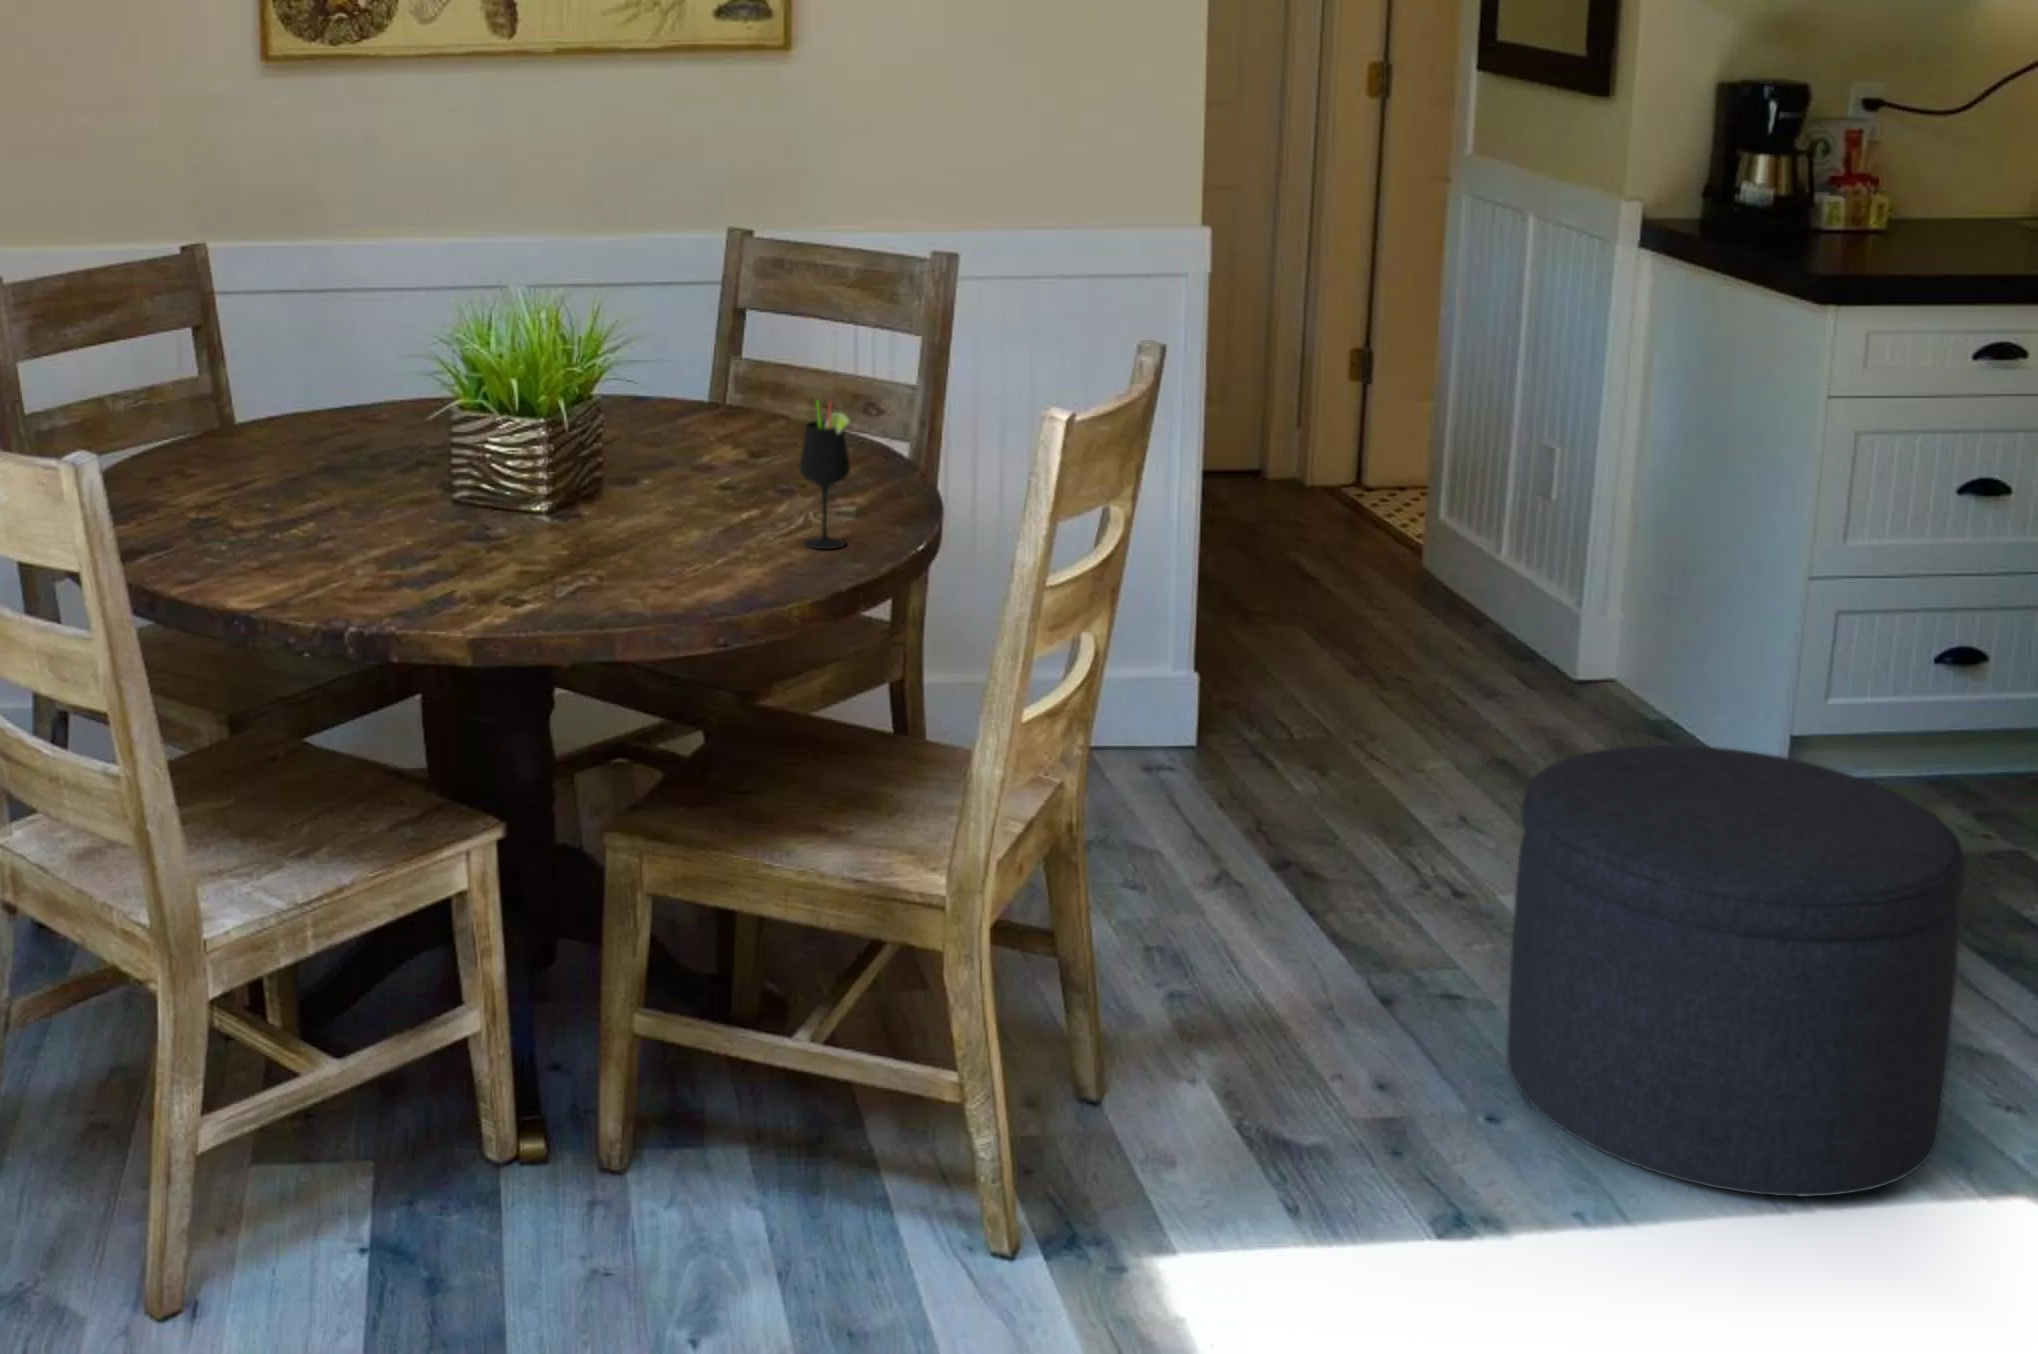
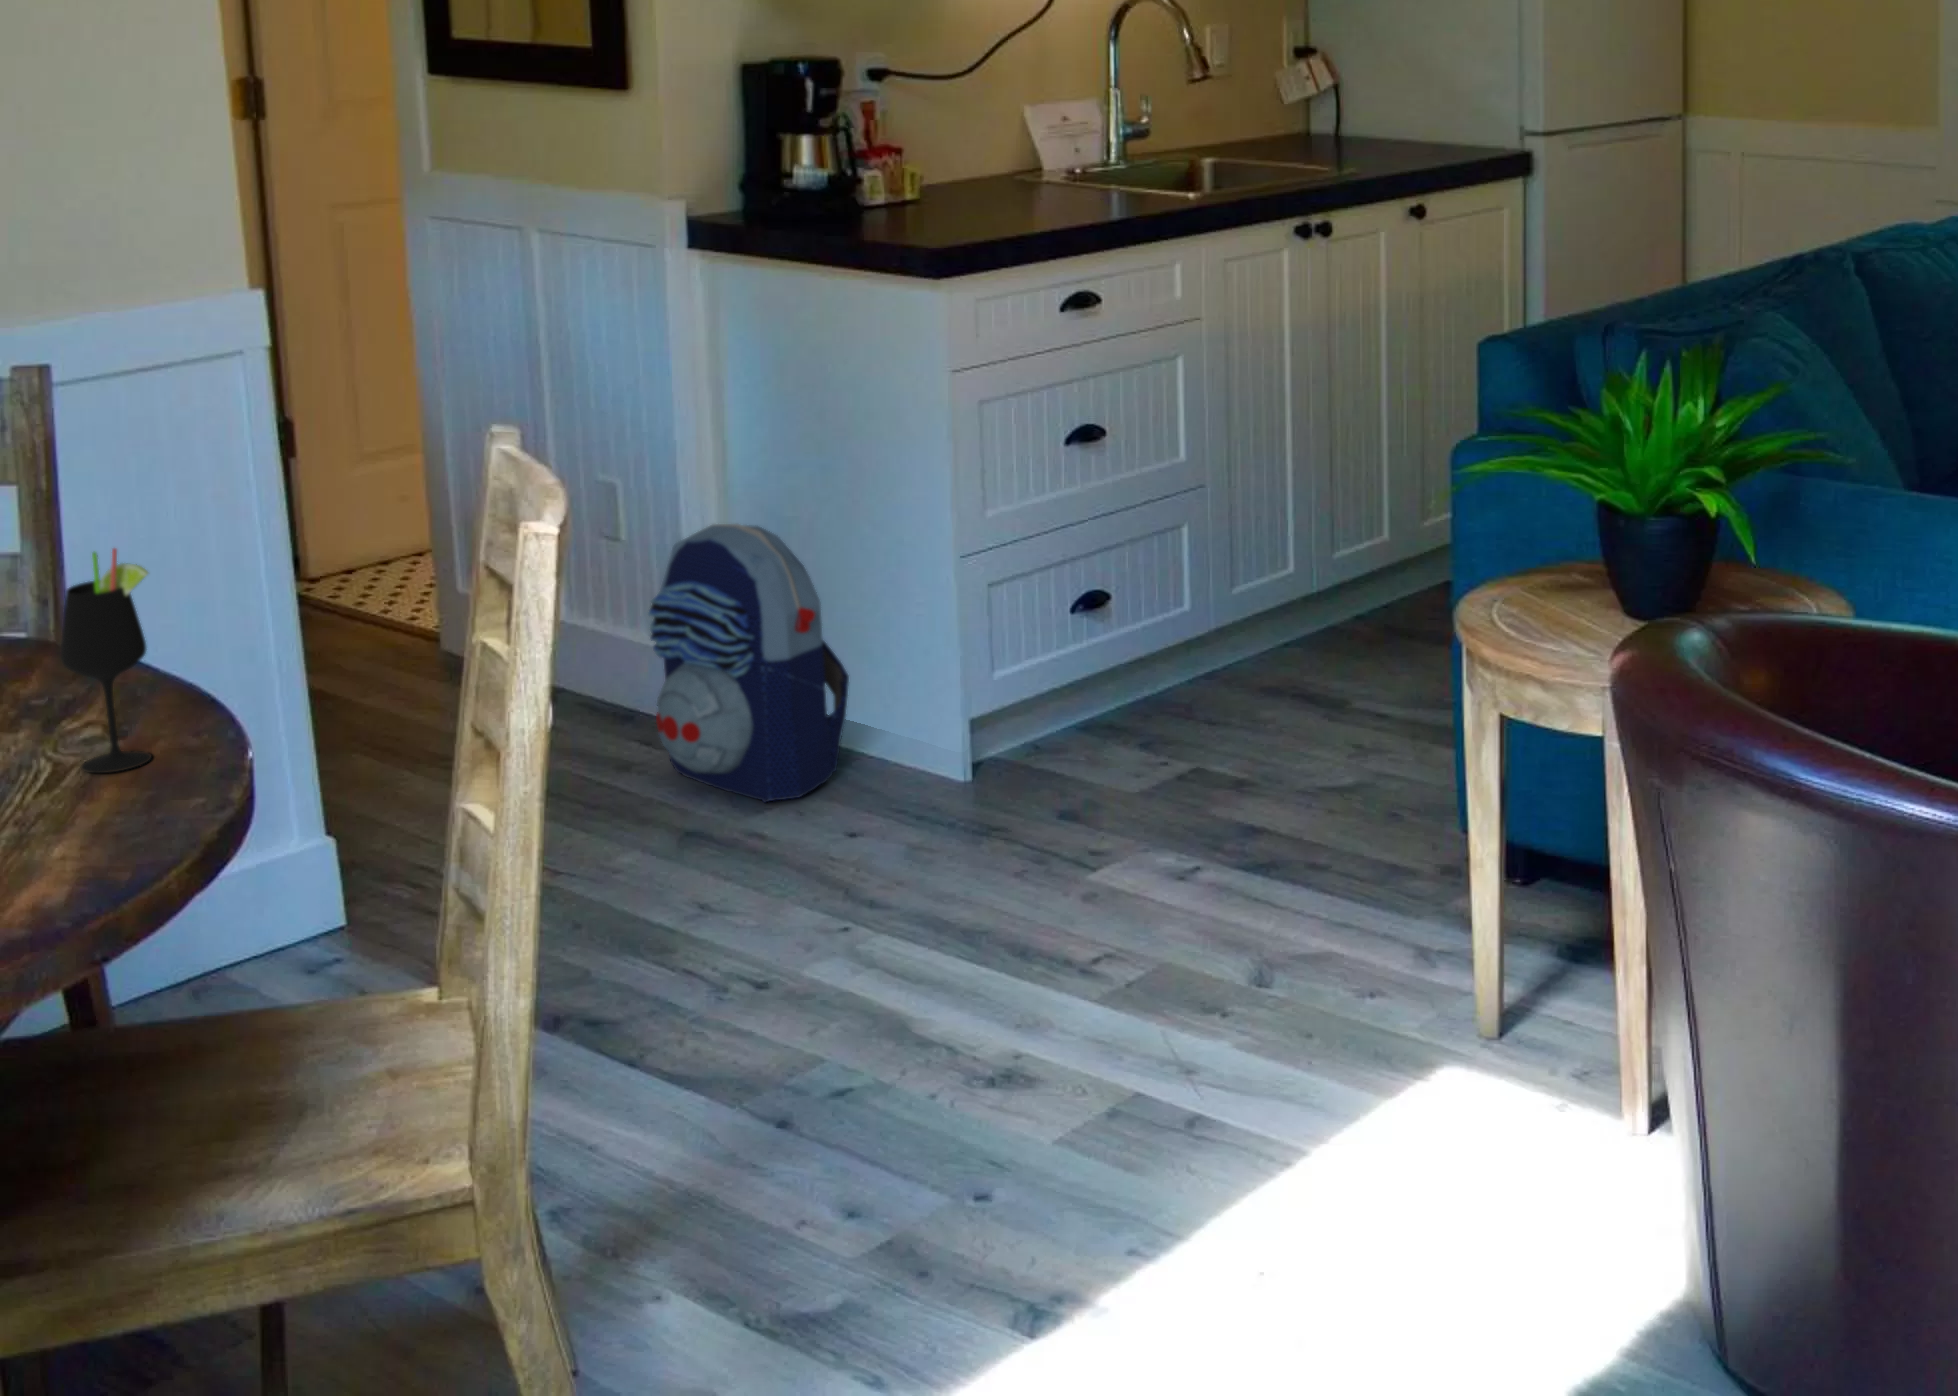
backpack: none [1498,497,1687,758] -> present [648,524,849,802]
ottoman: present [1507,745,1966,1196] -> none [936,722,1357,1183]

